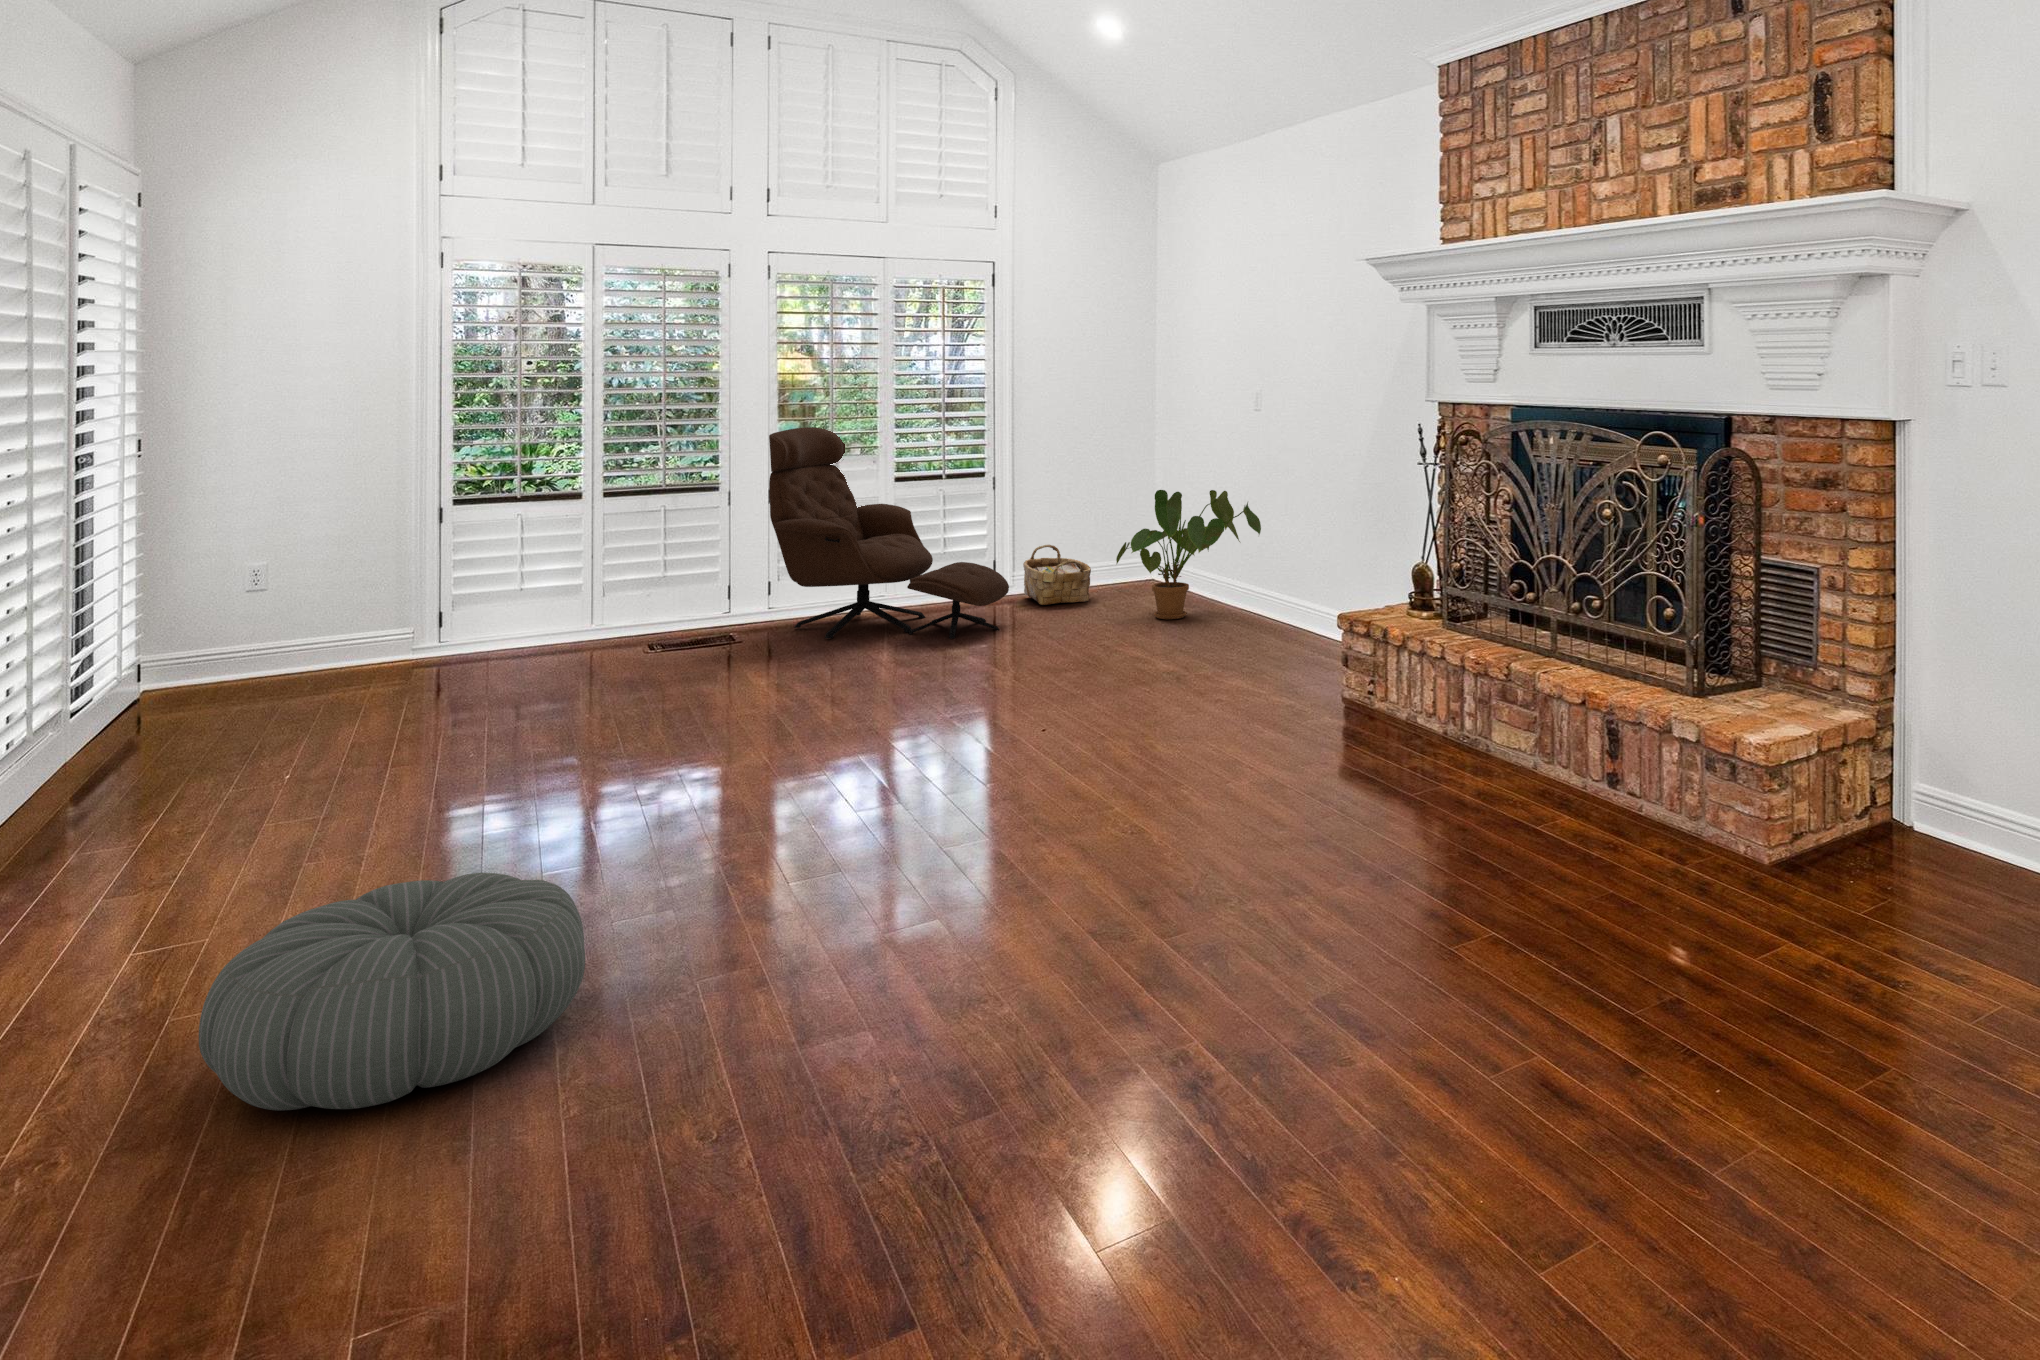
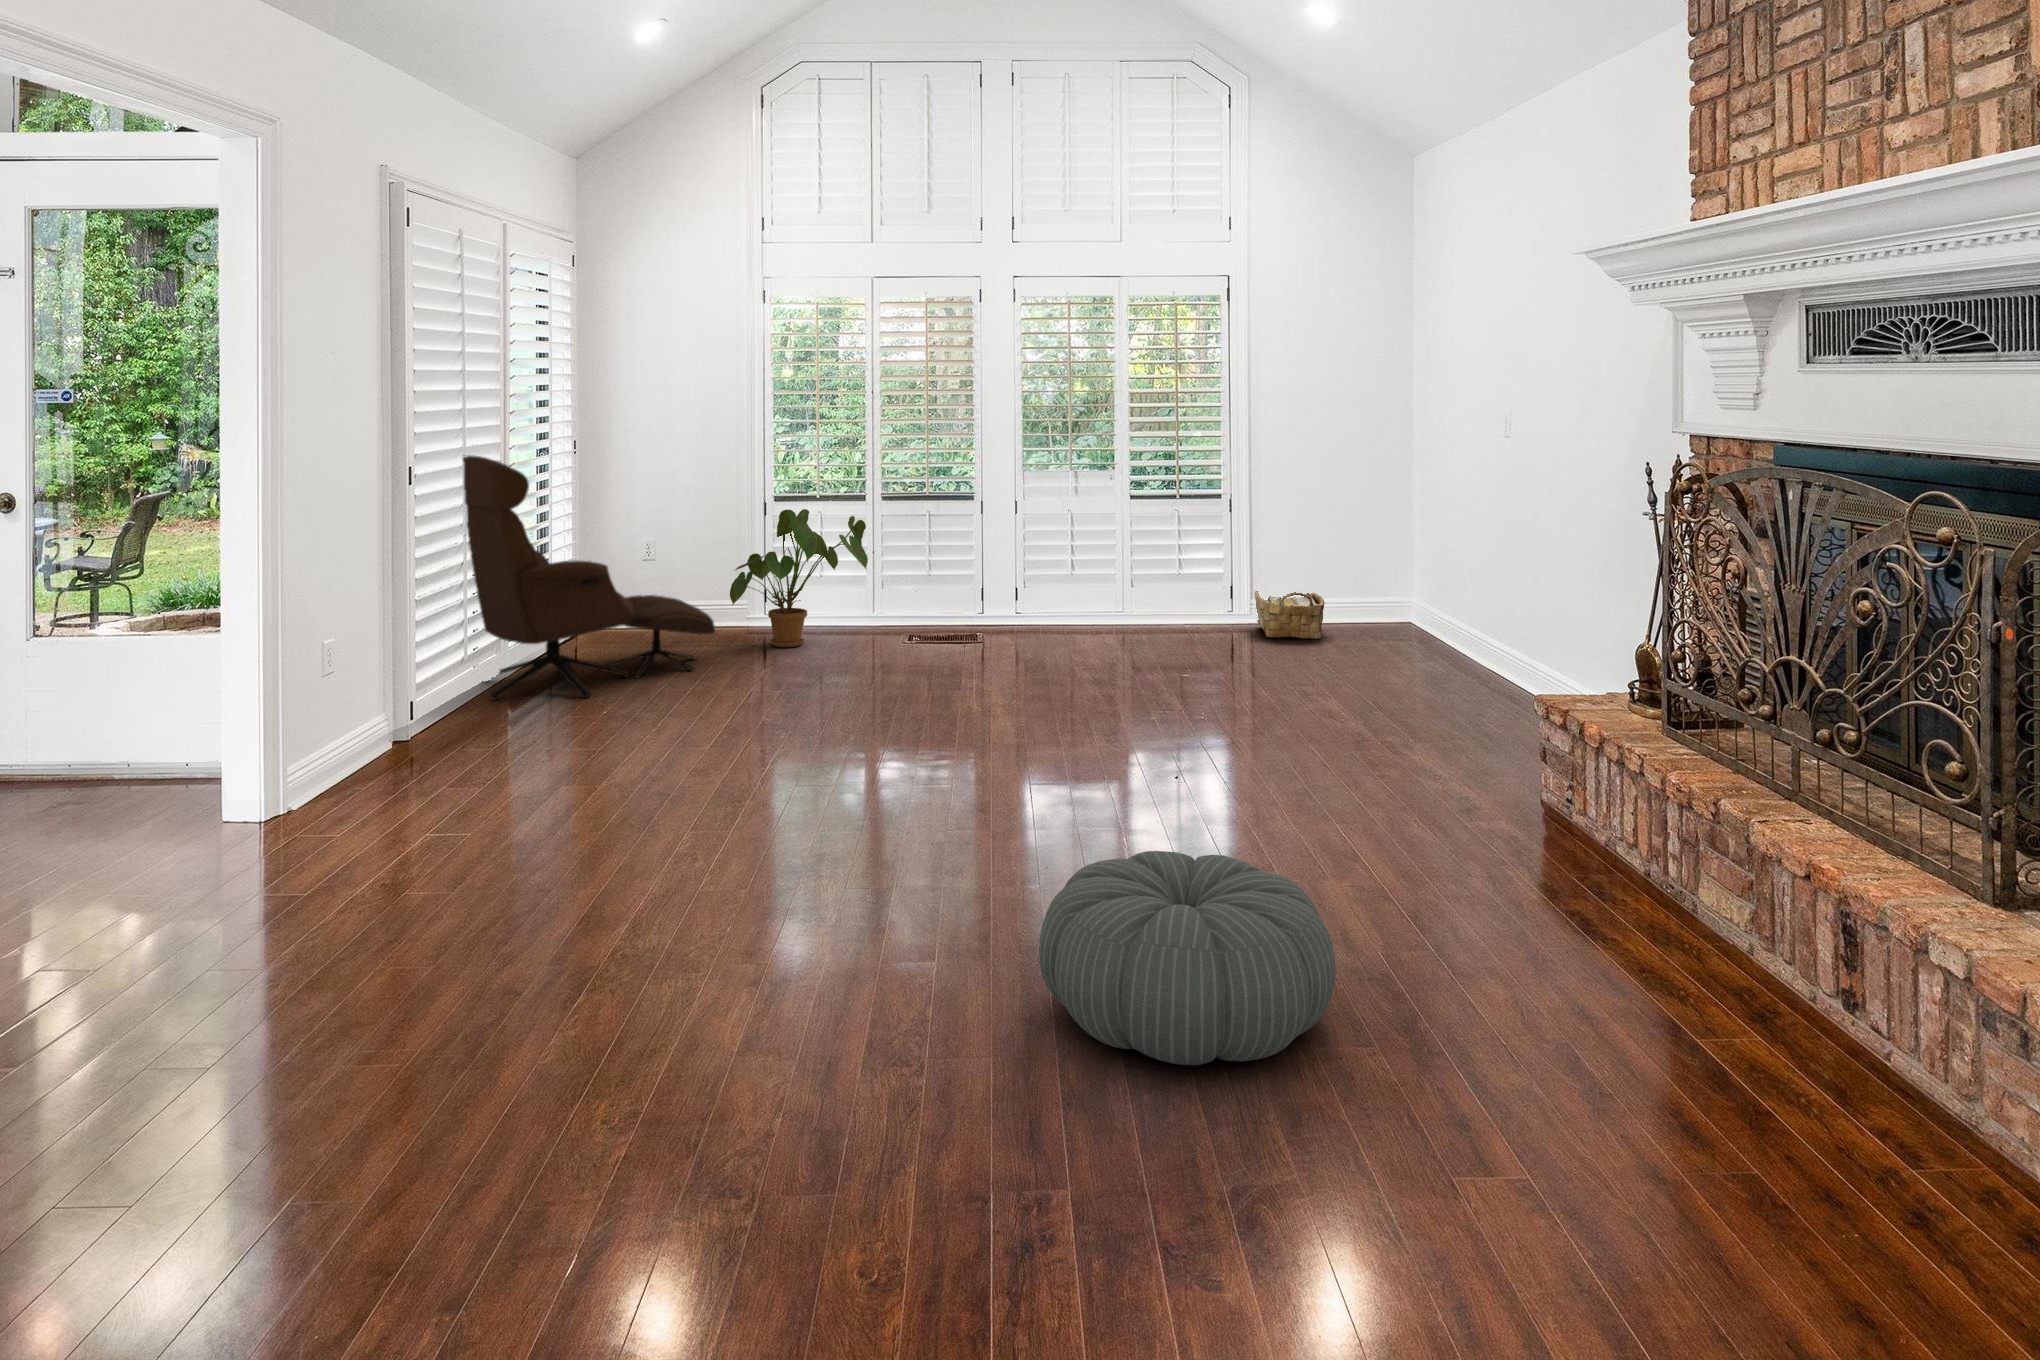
lounge chair: present [769,427,1009,639] -> present [463,455,715,700]
house plant: present [1116,490,1261,619] -> present [730,509,868,647]
pouf: present [199,873,585,1110] -> present [1039,851,1336,1065]

